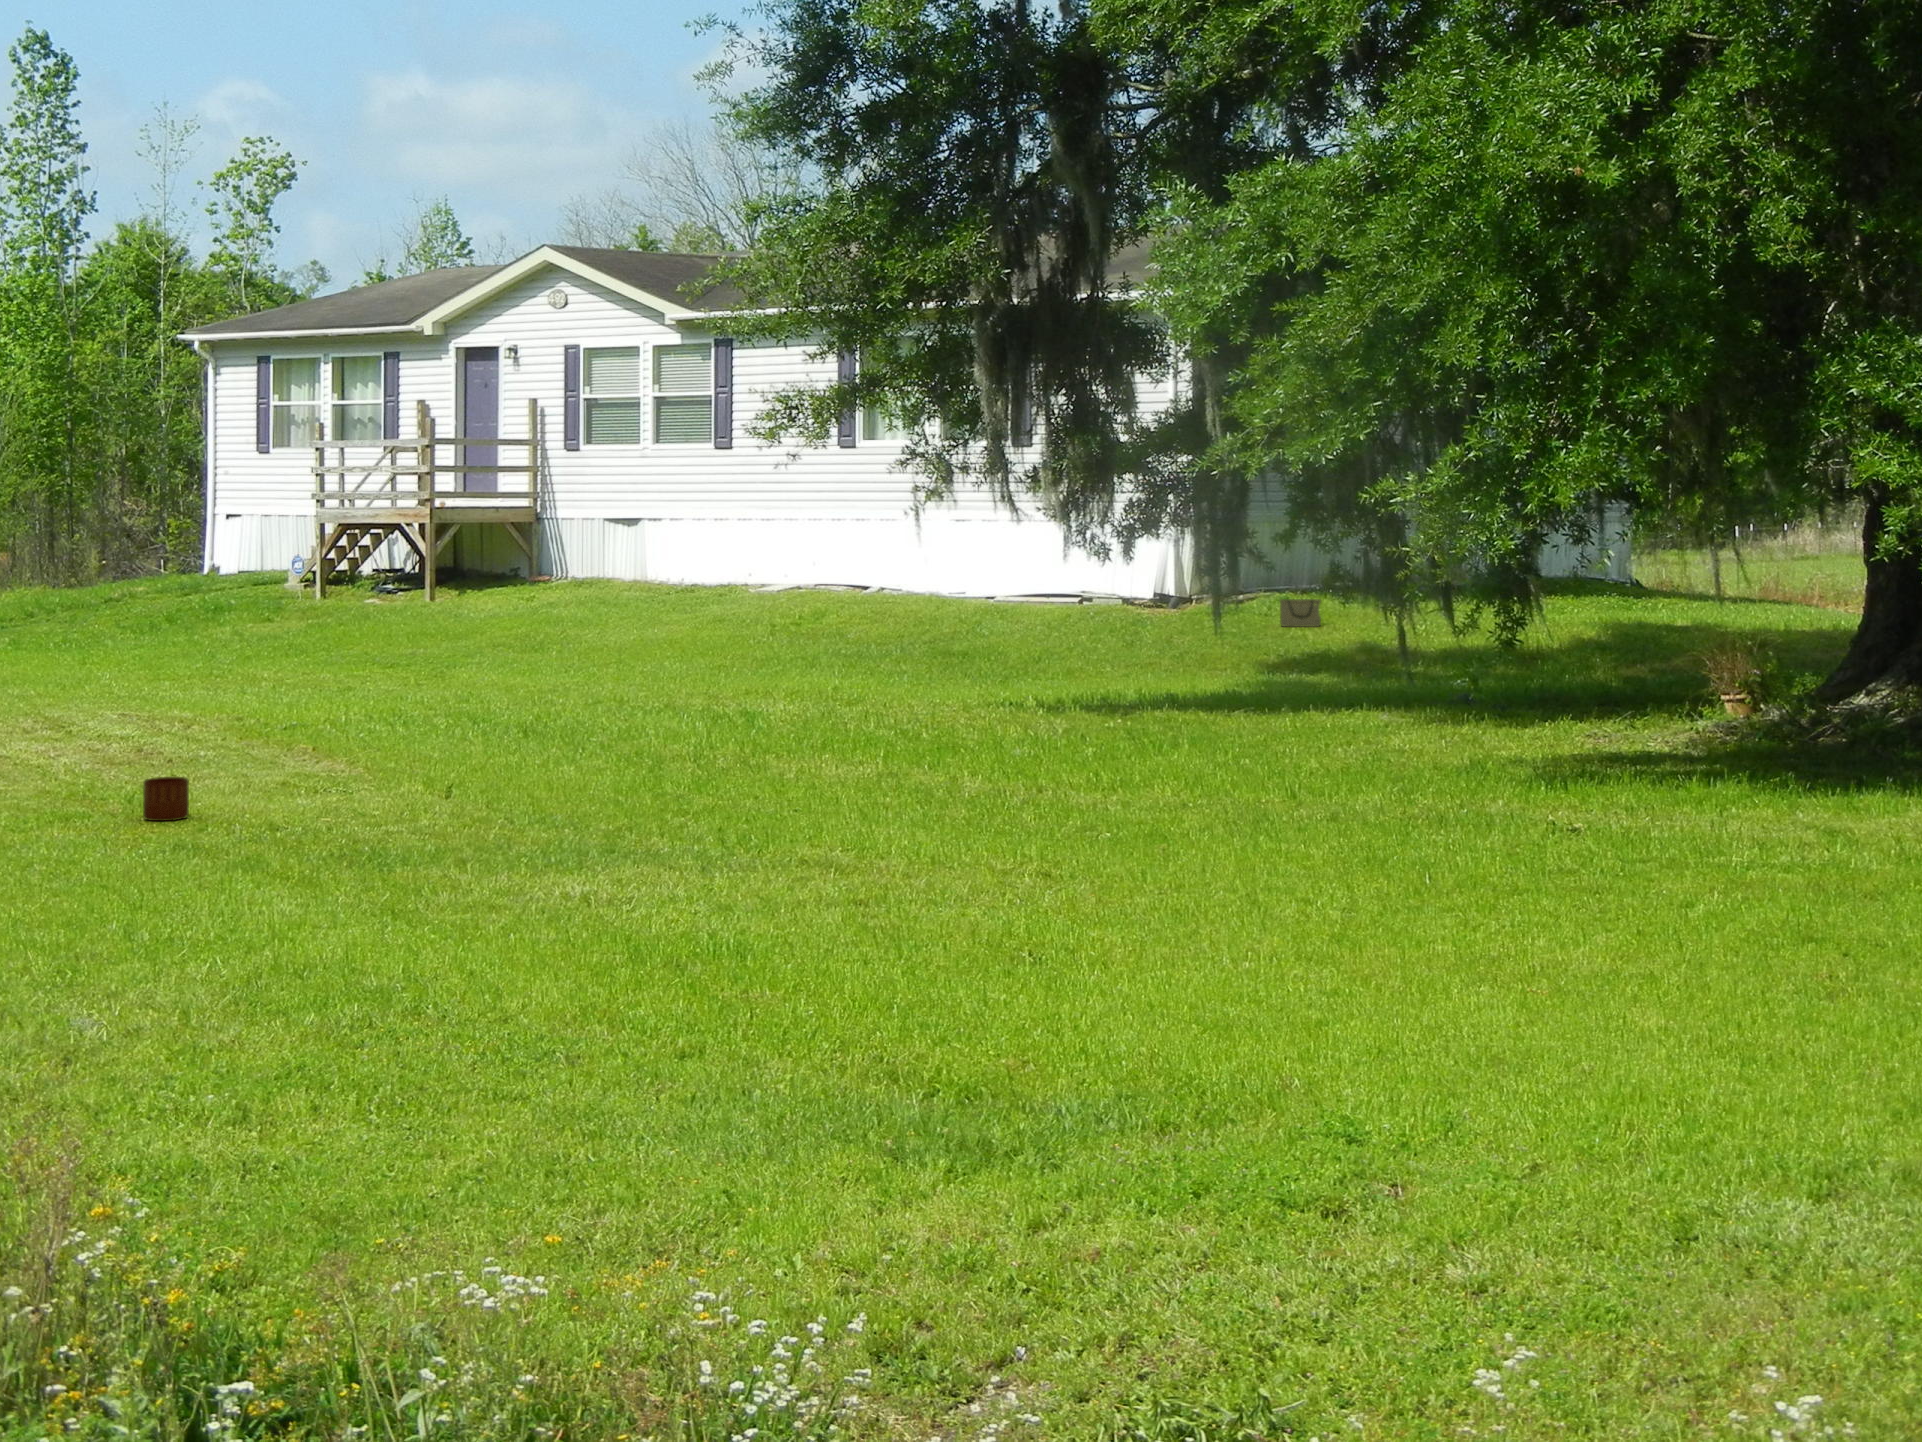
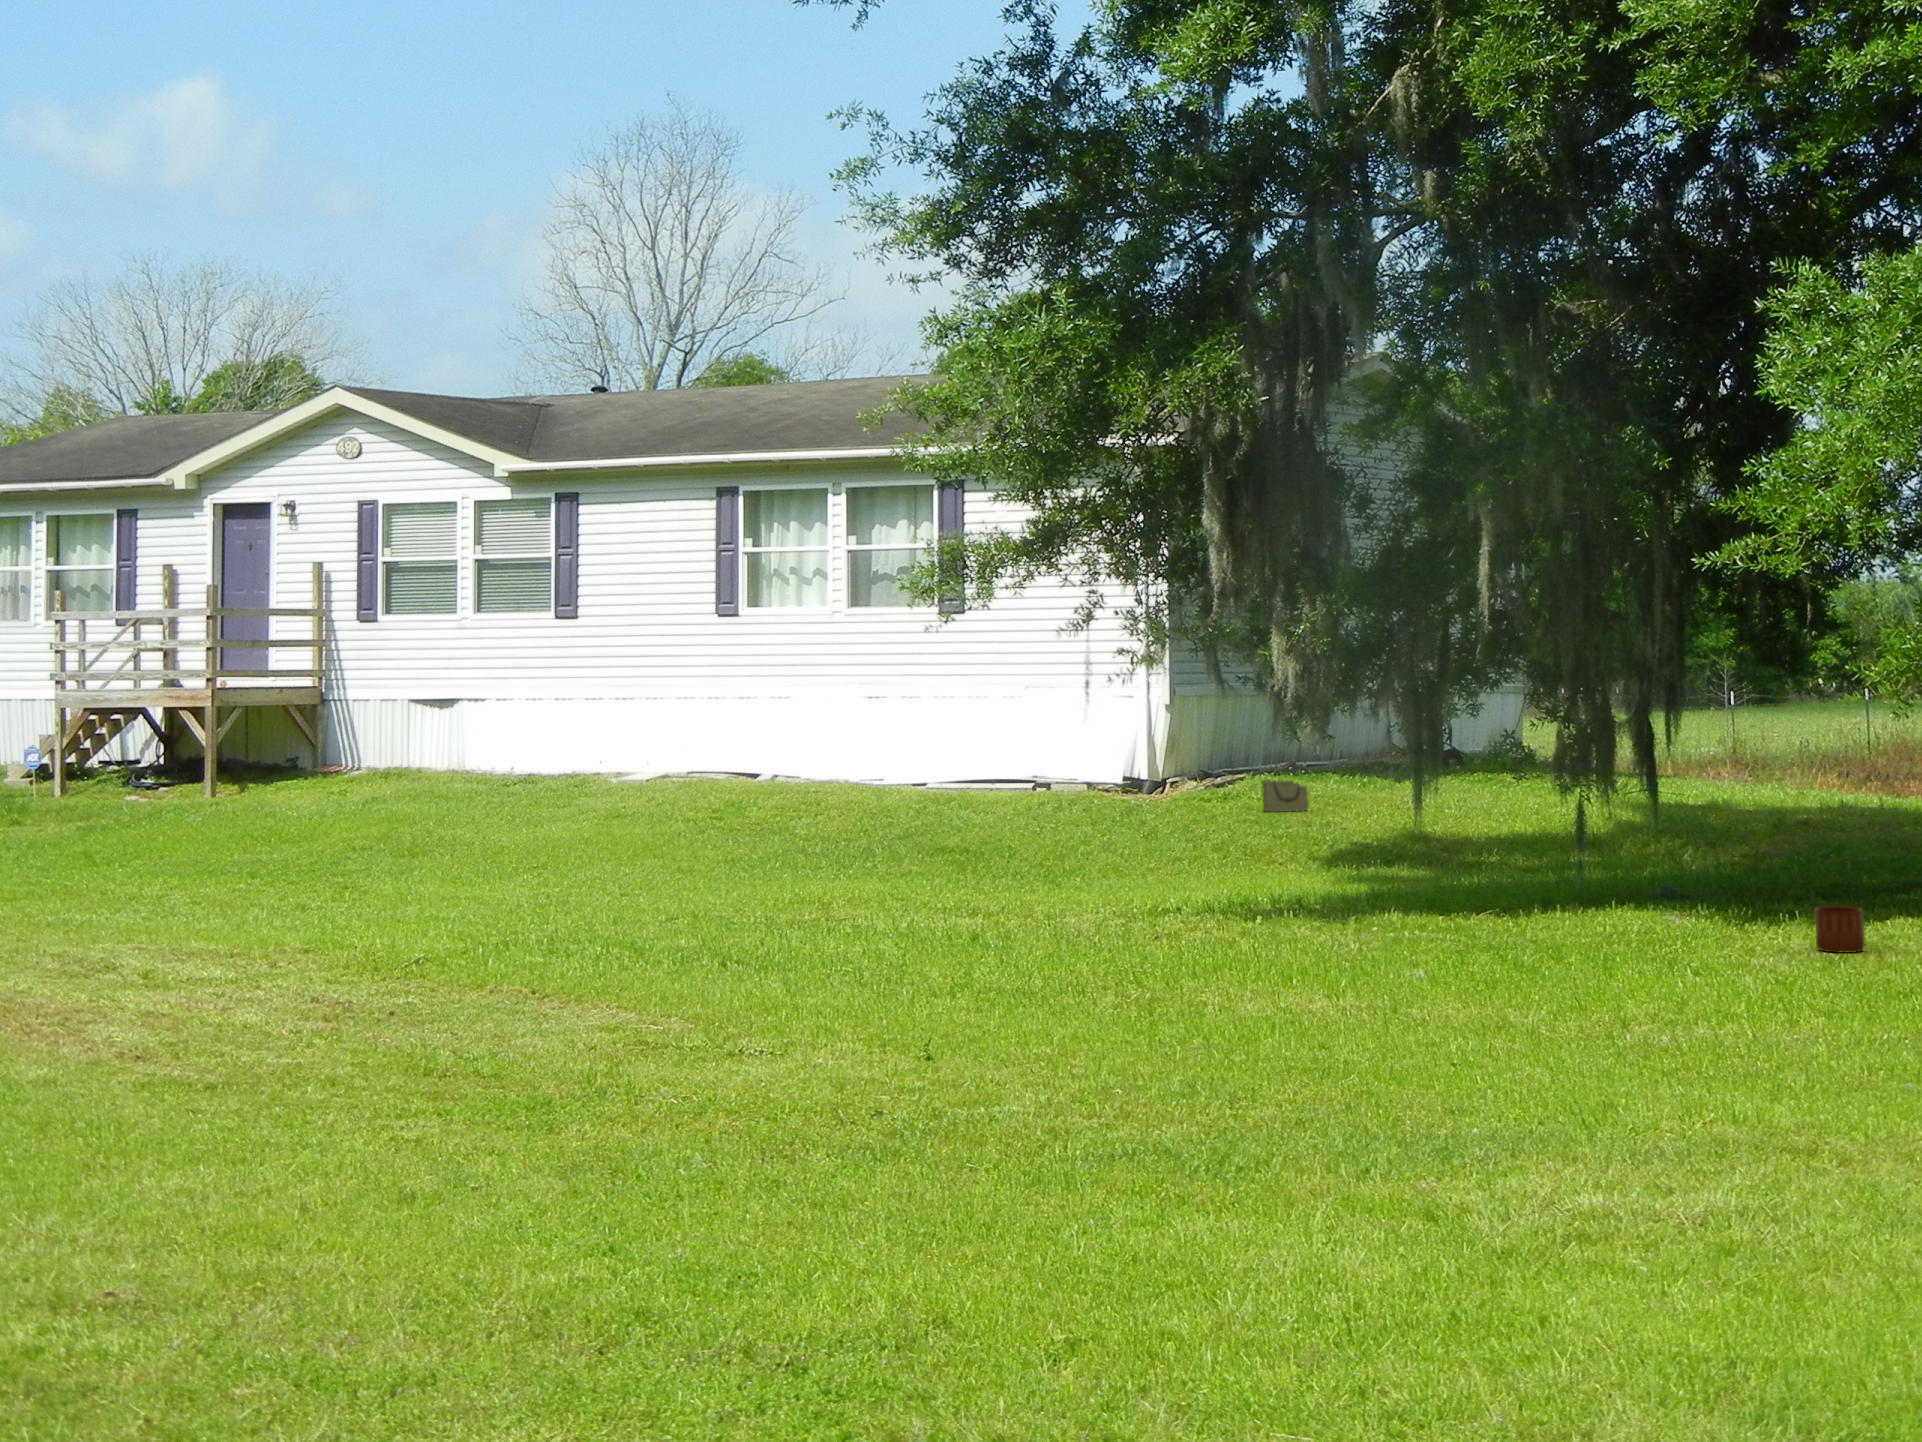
planter: present [143,777,189,821] -> present [1815,906,1865,953]

